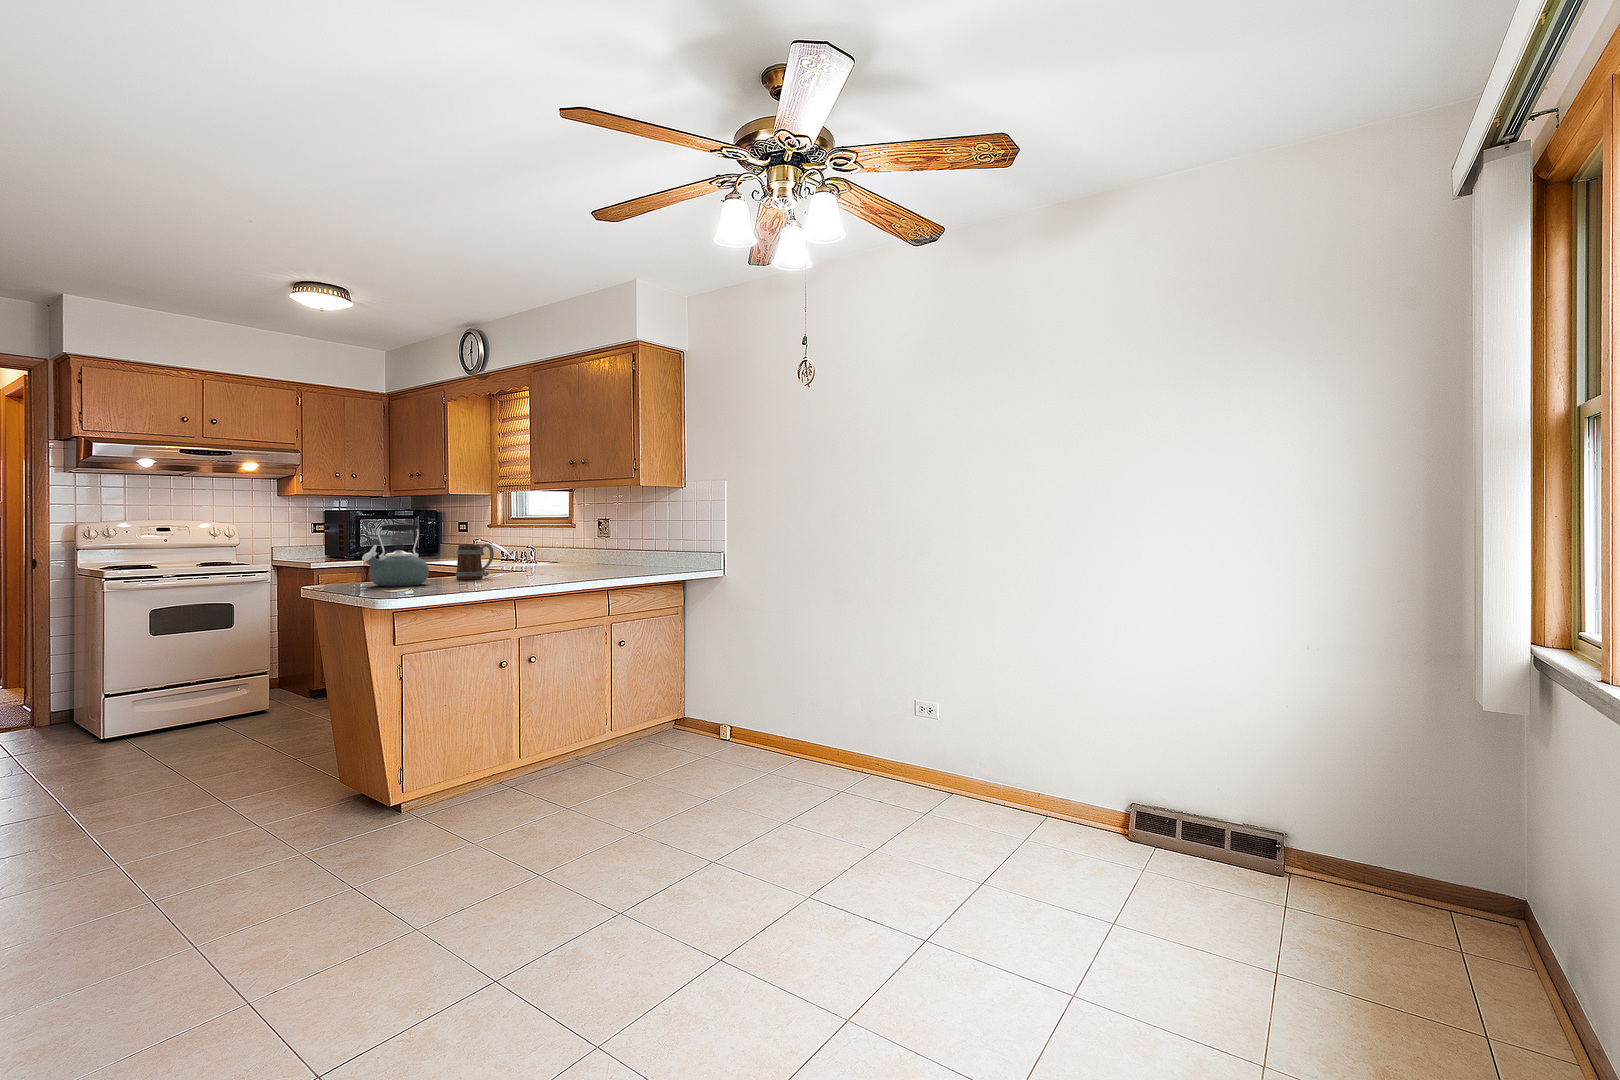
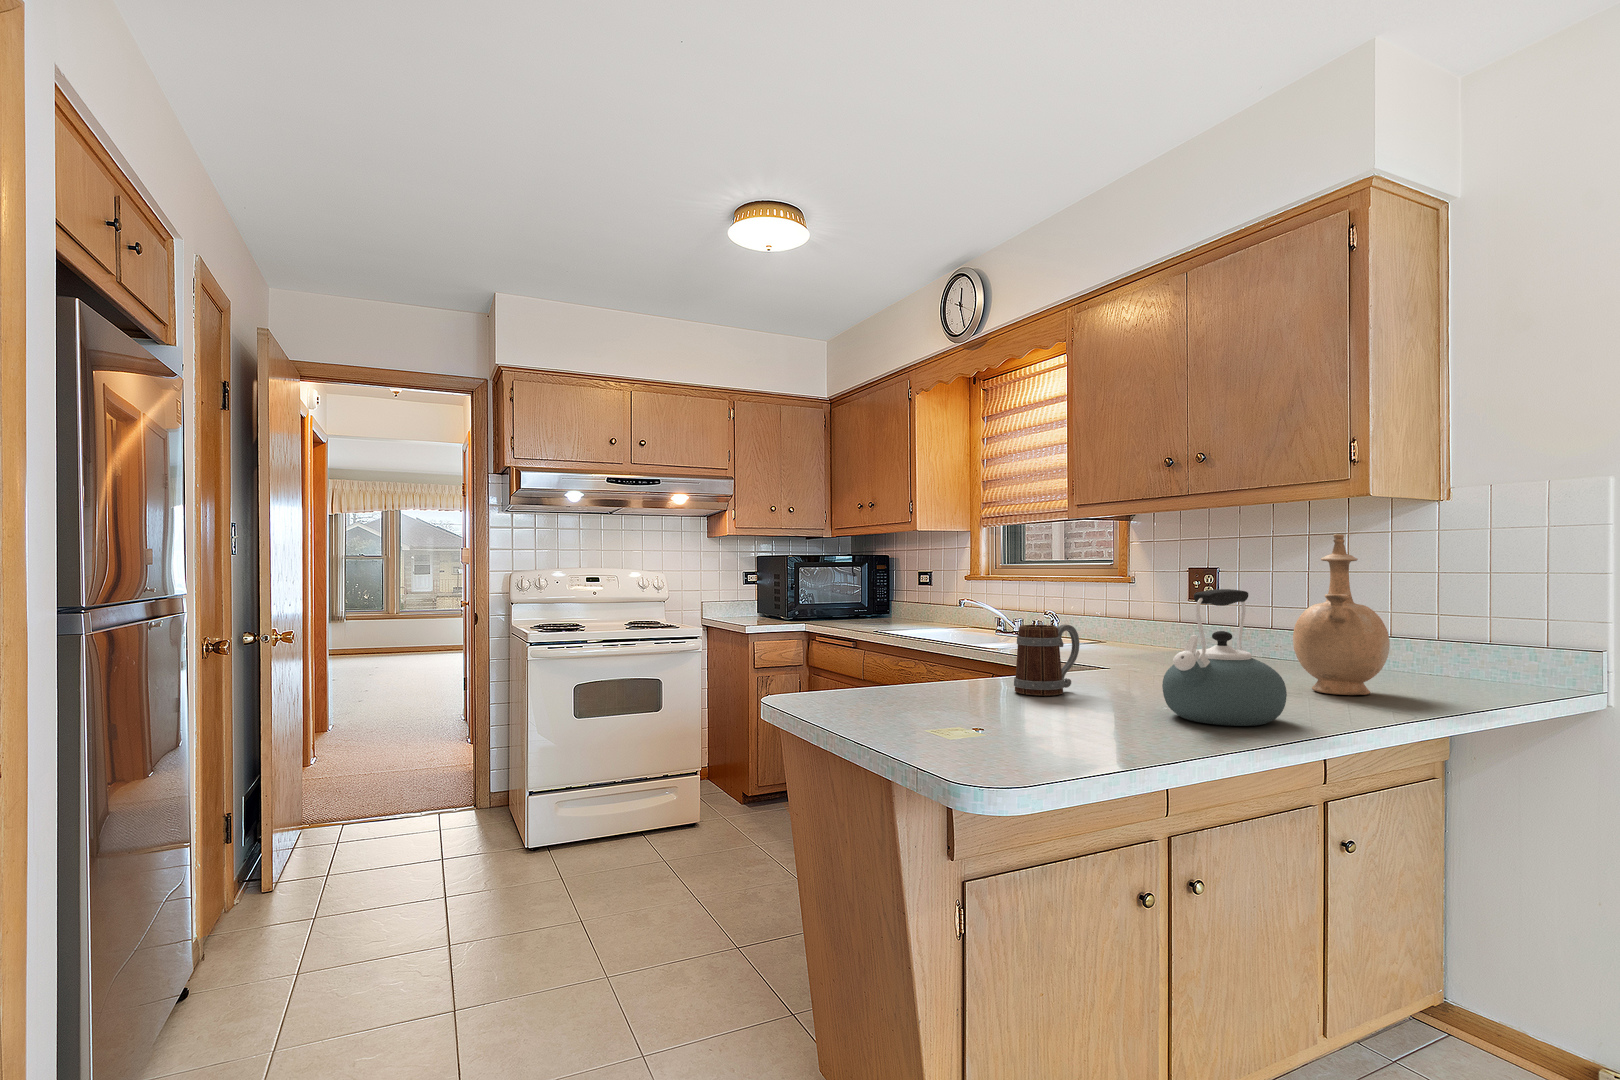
vase: none [603,499,643,574] -> present [1293,534,1390,695]
kettle: present [362,524,429,586] -> present [1162,589,1287,726]

